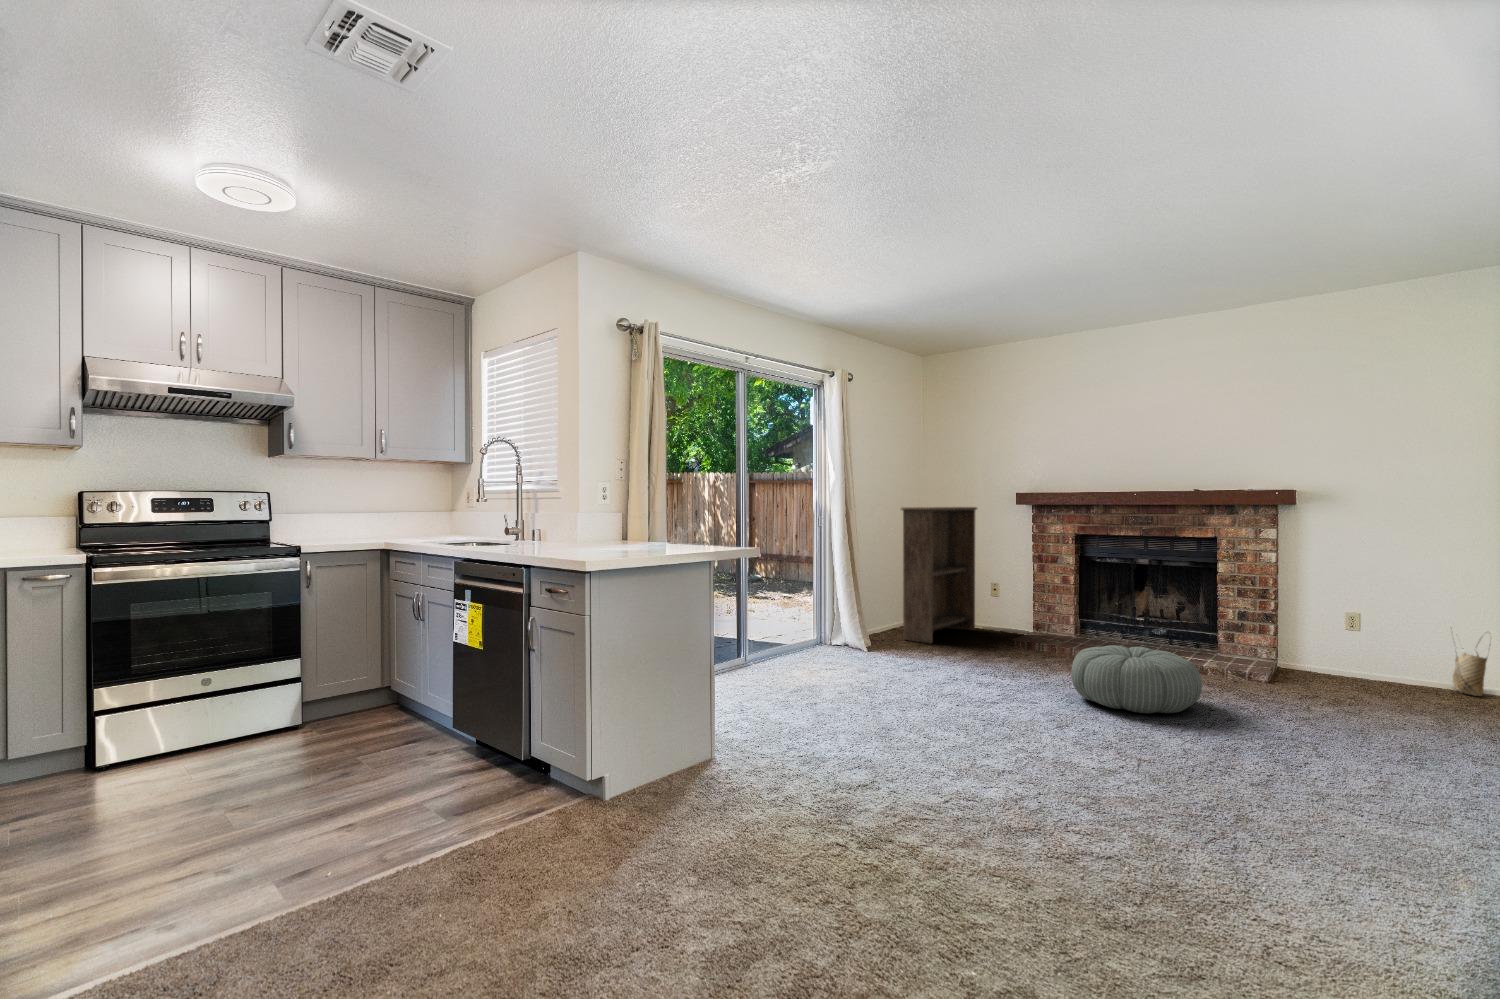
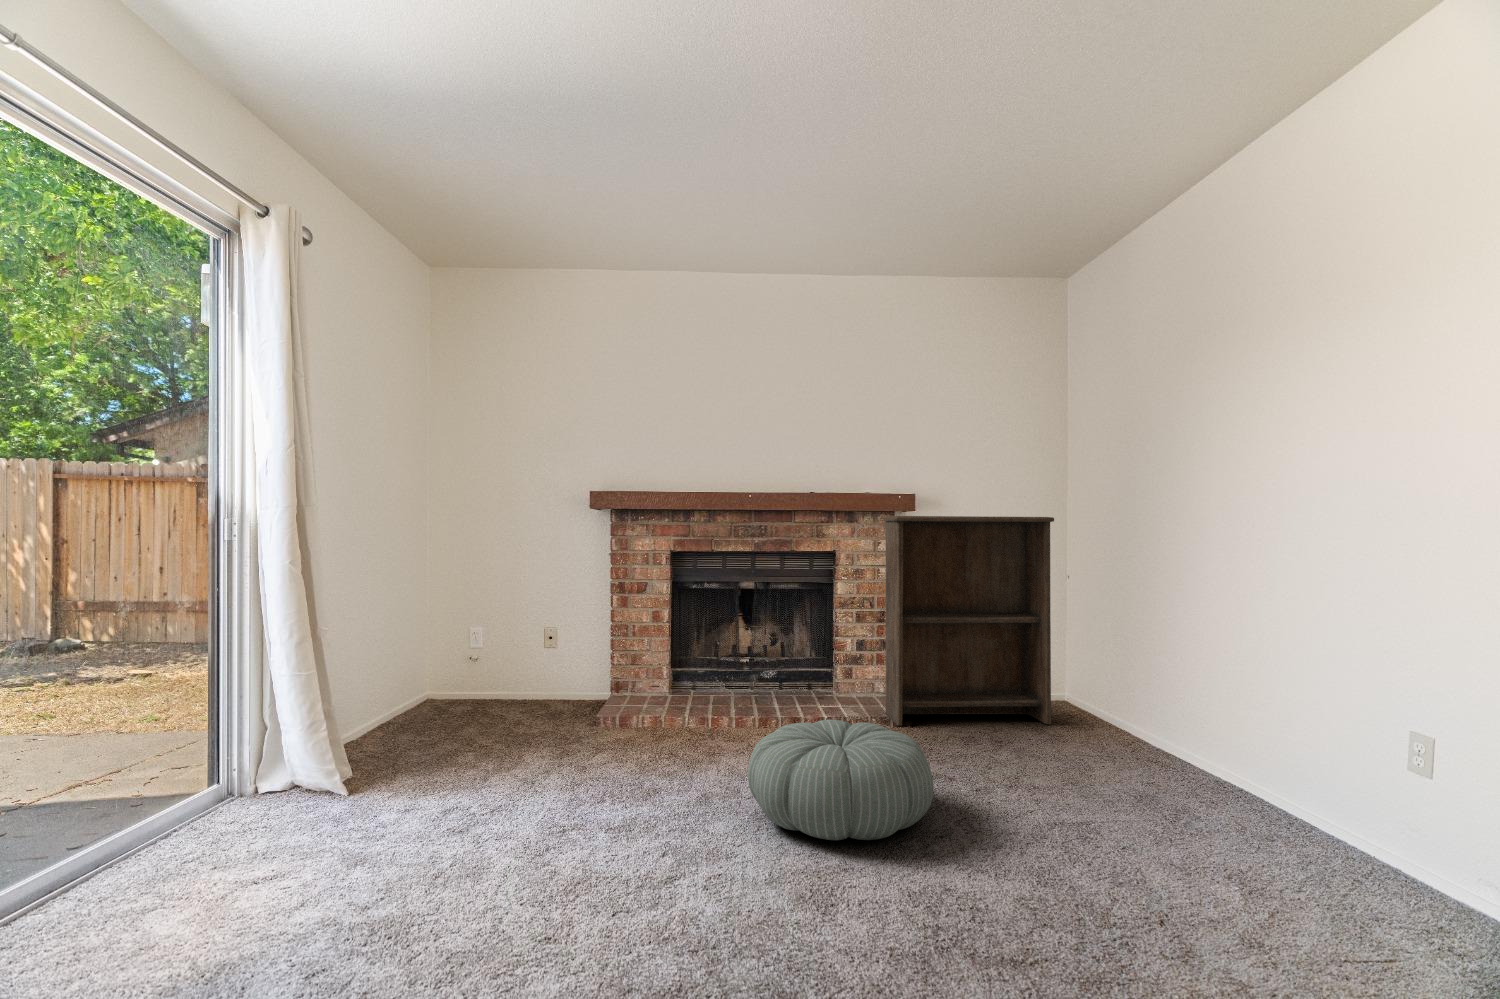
bookshelf: present [901,507,977,643] -> present [882,516,1054,726]
woven basket: present [1453,648,1487,696] -> none [1041,640,1079,711]

